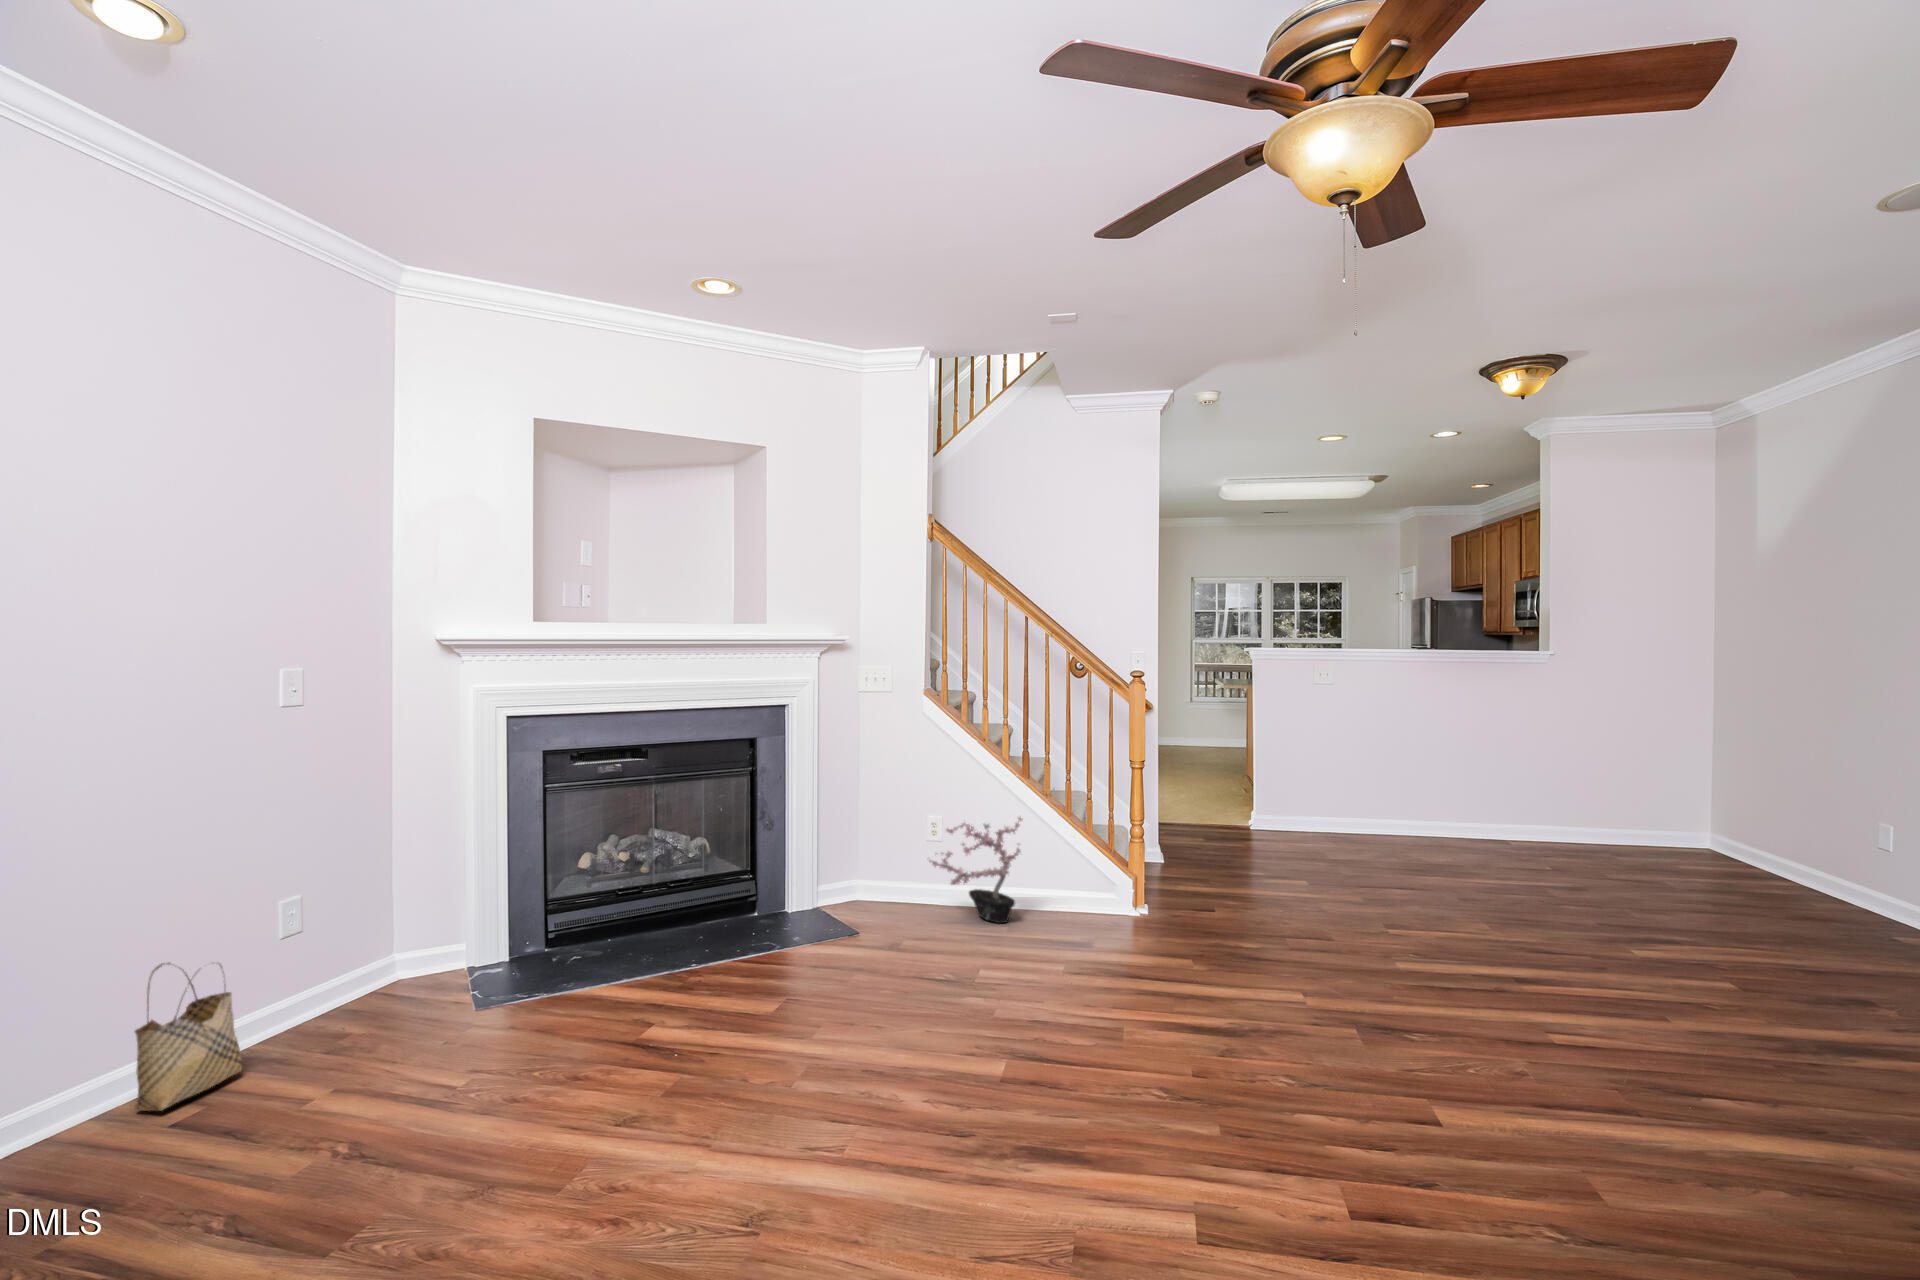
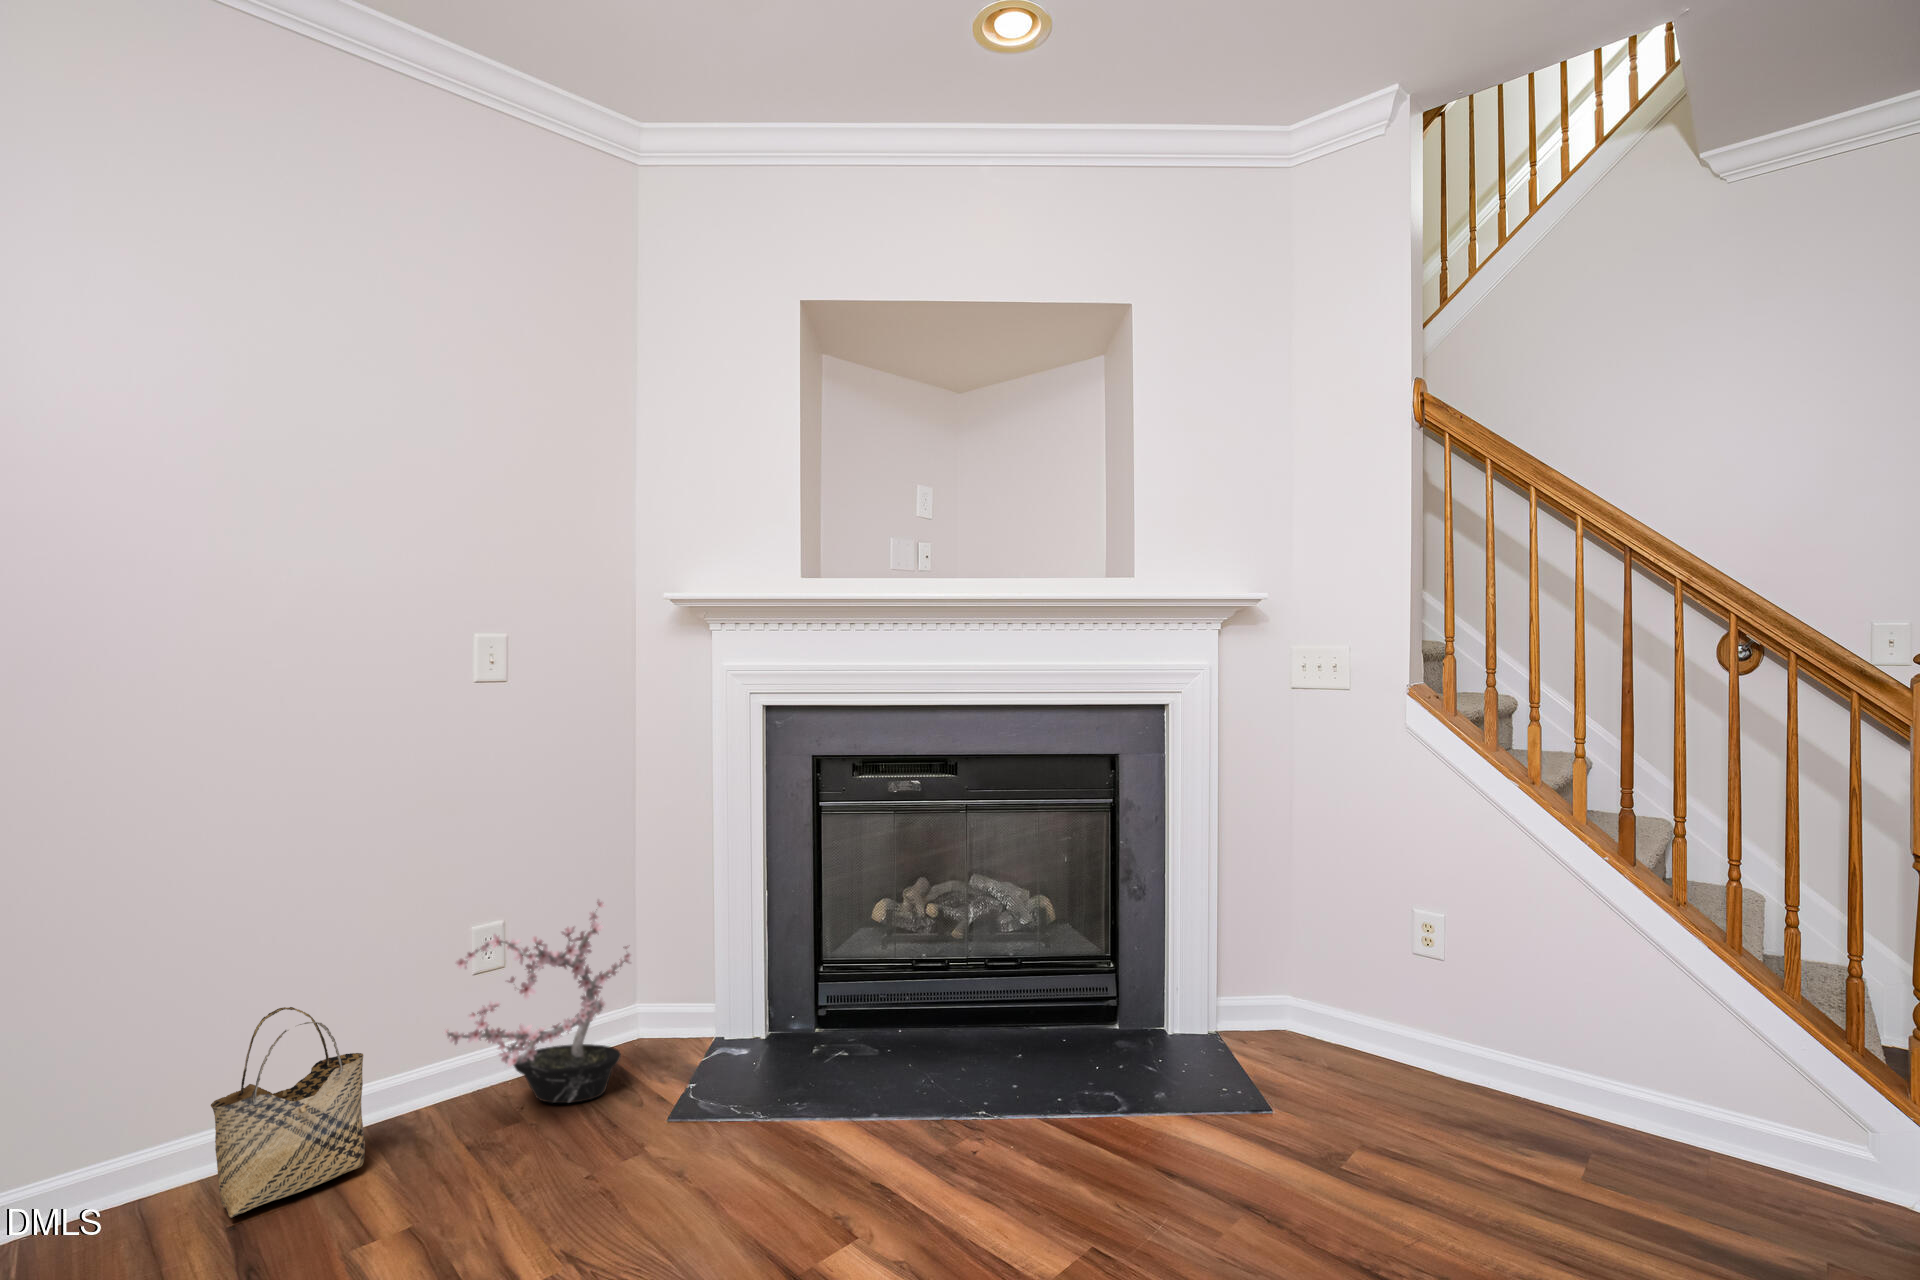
potted plant: present [929,817,1022,923] -> present [445,900,631,1103]

